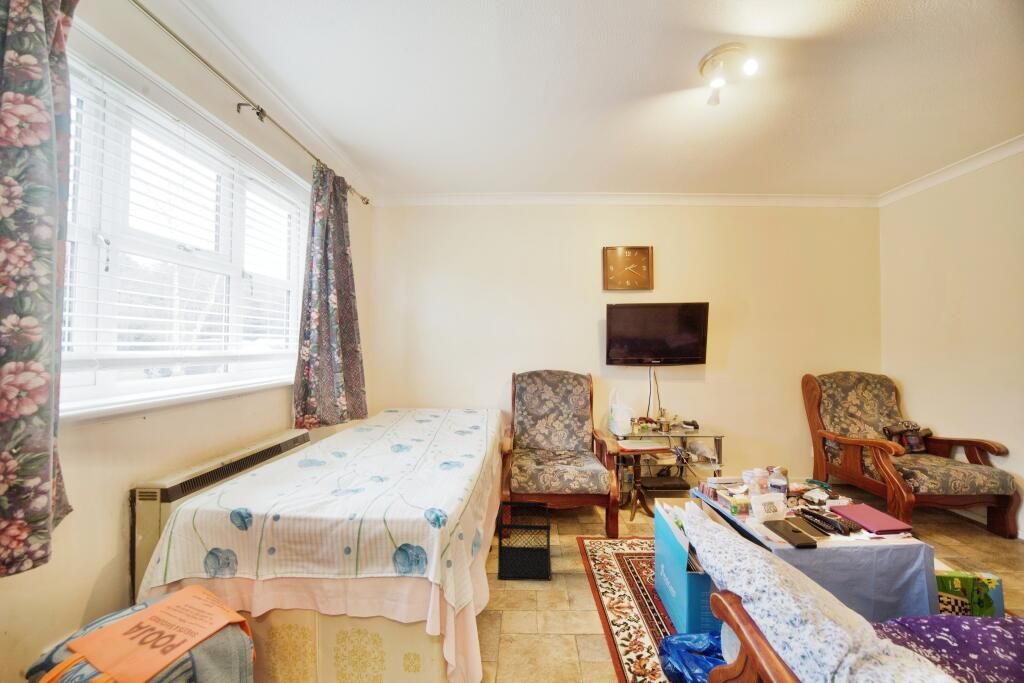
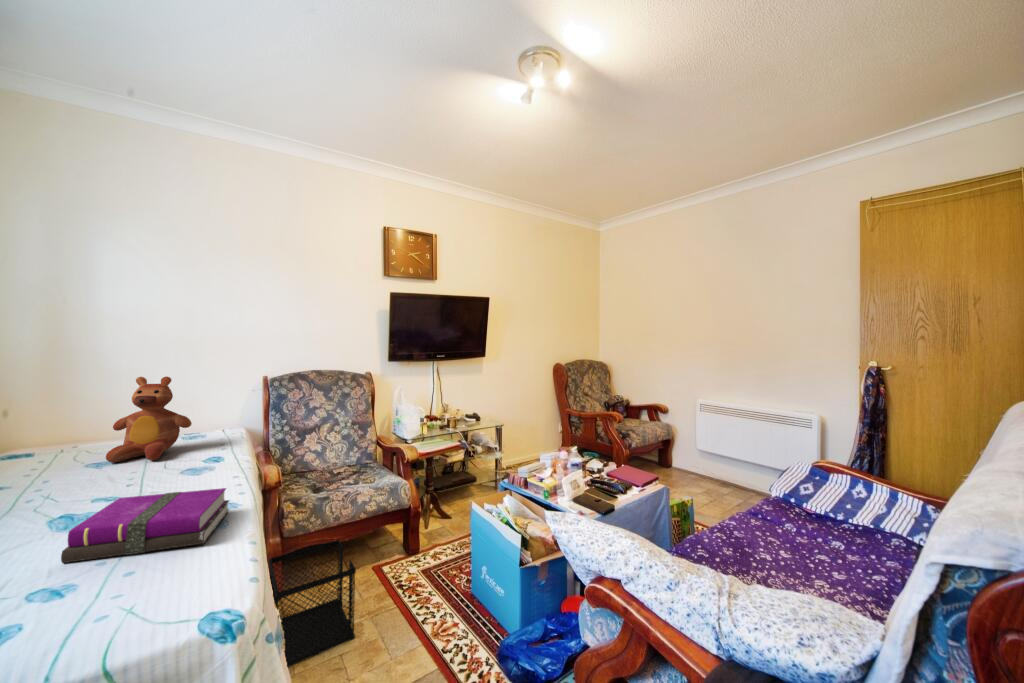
teddy bear: none [429,372,468,422] -> present [106,376,192,463]
notebook: none [389,438,465,473] -> present [61,488,229,563]

